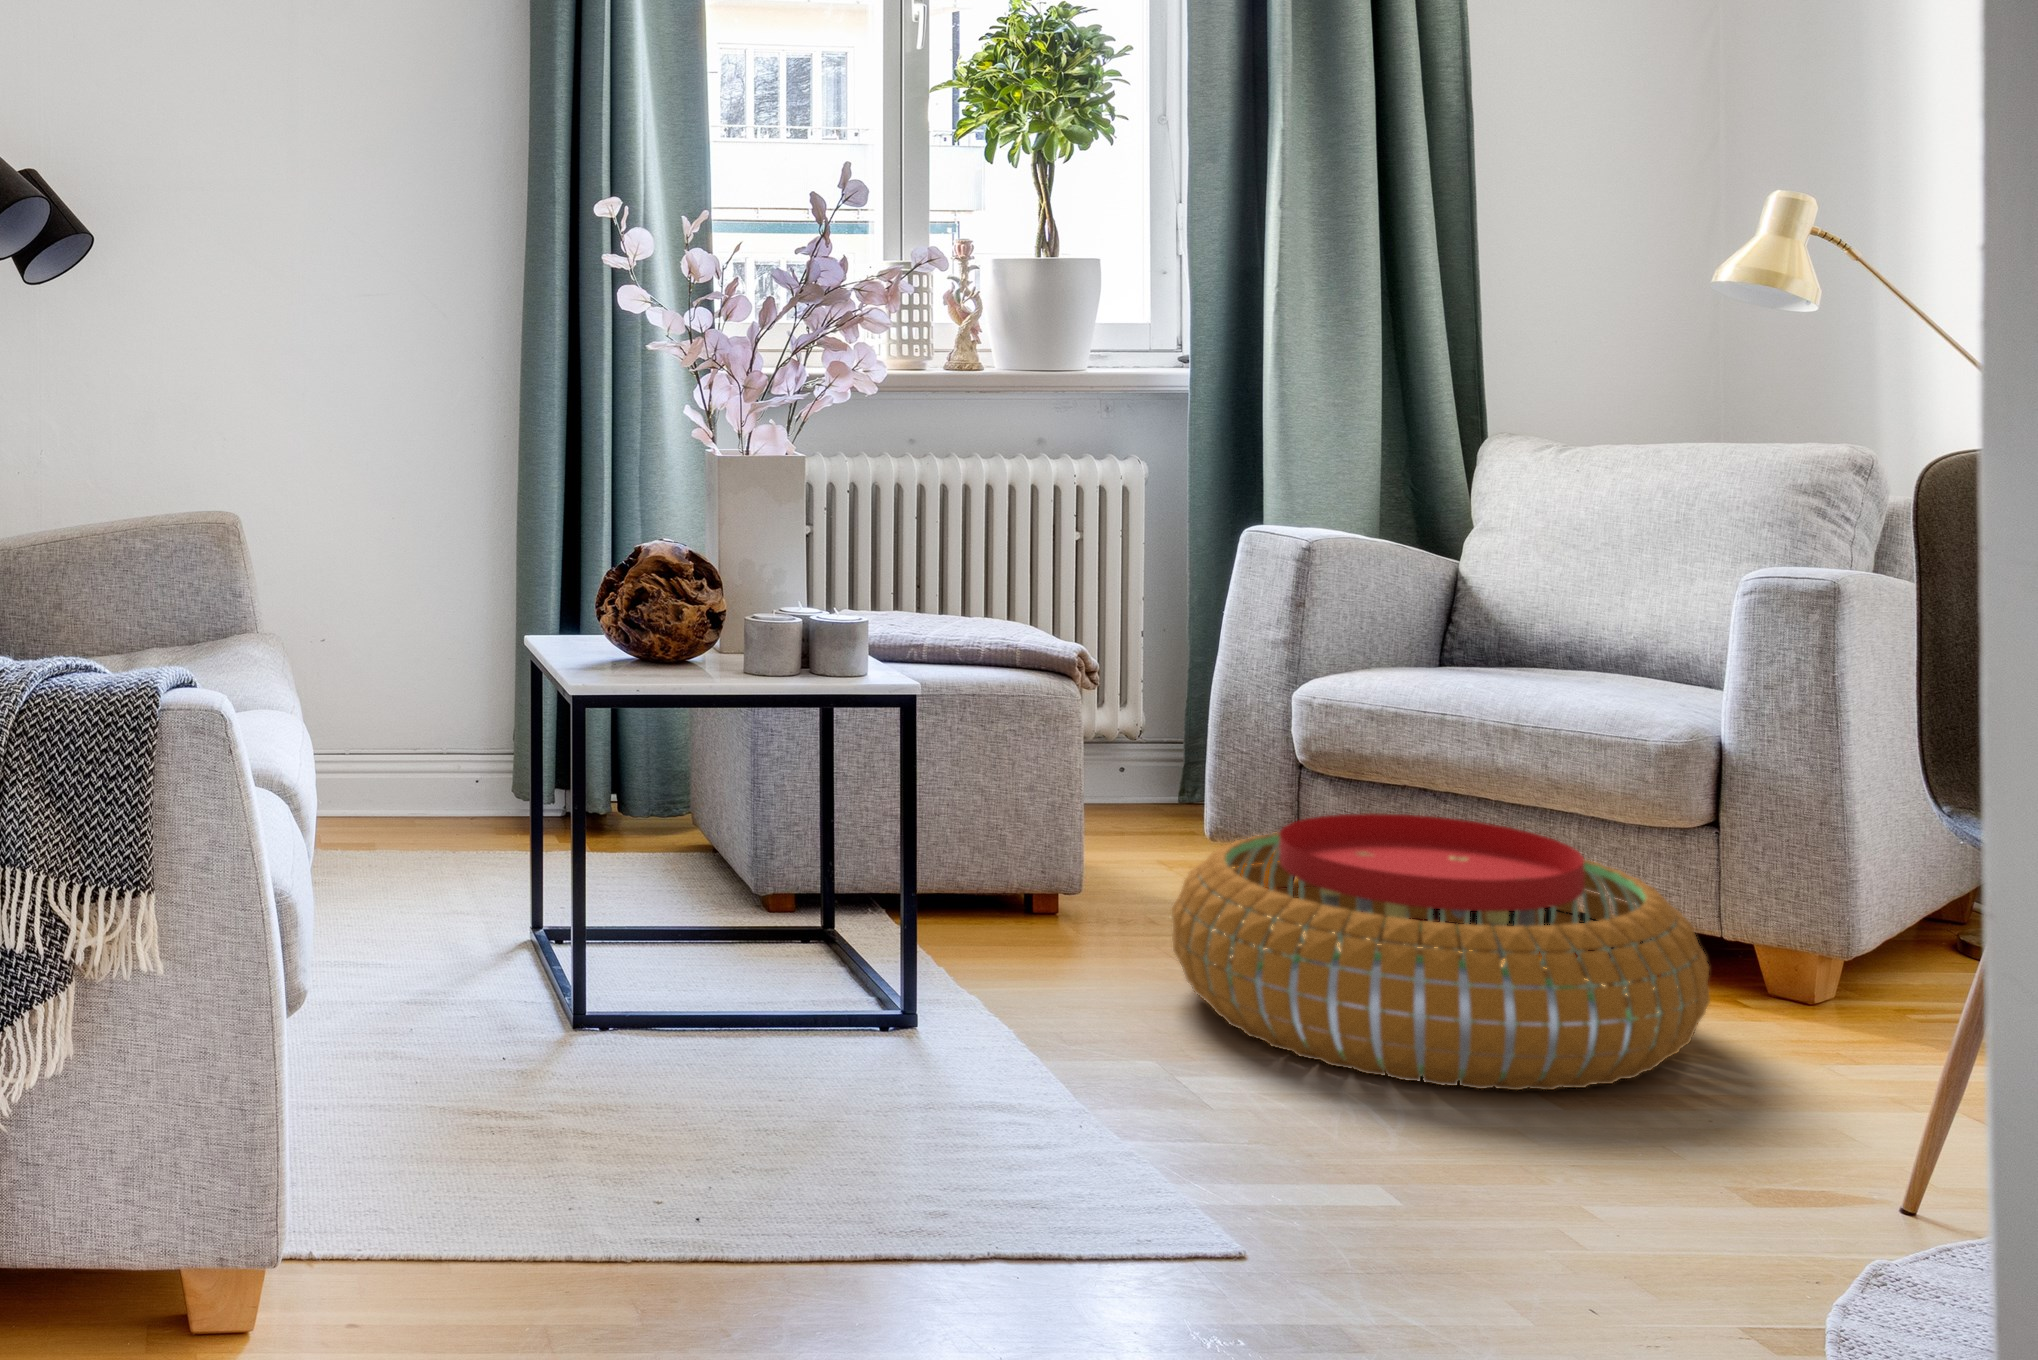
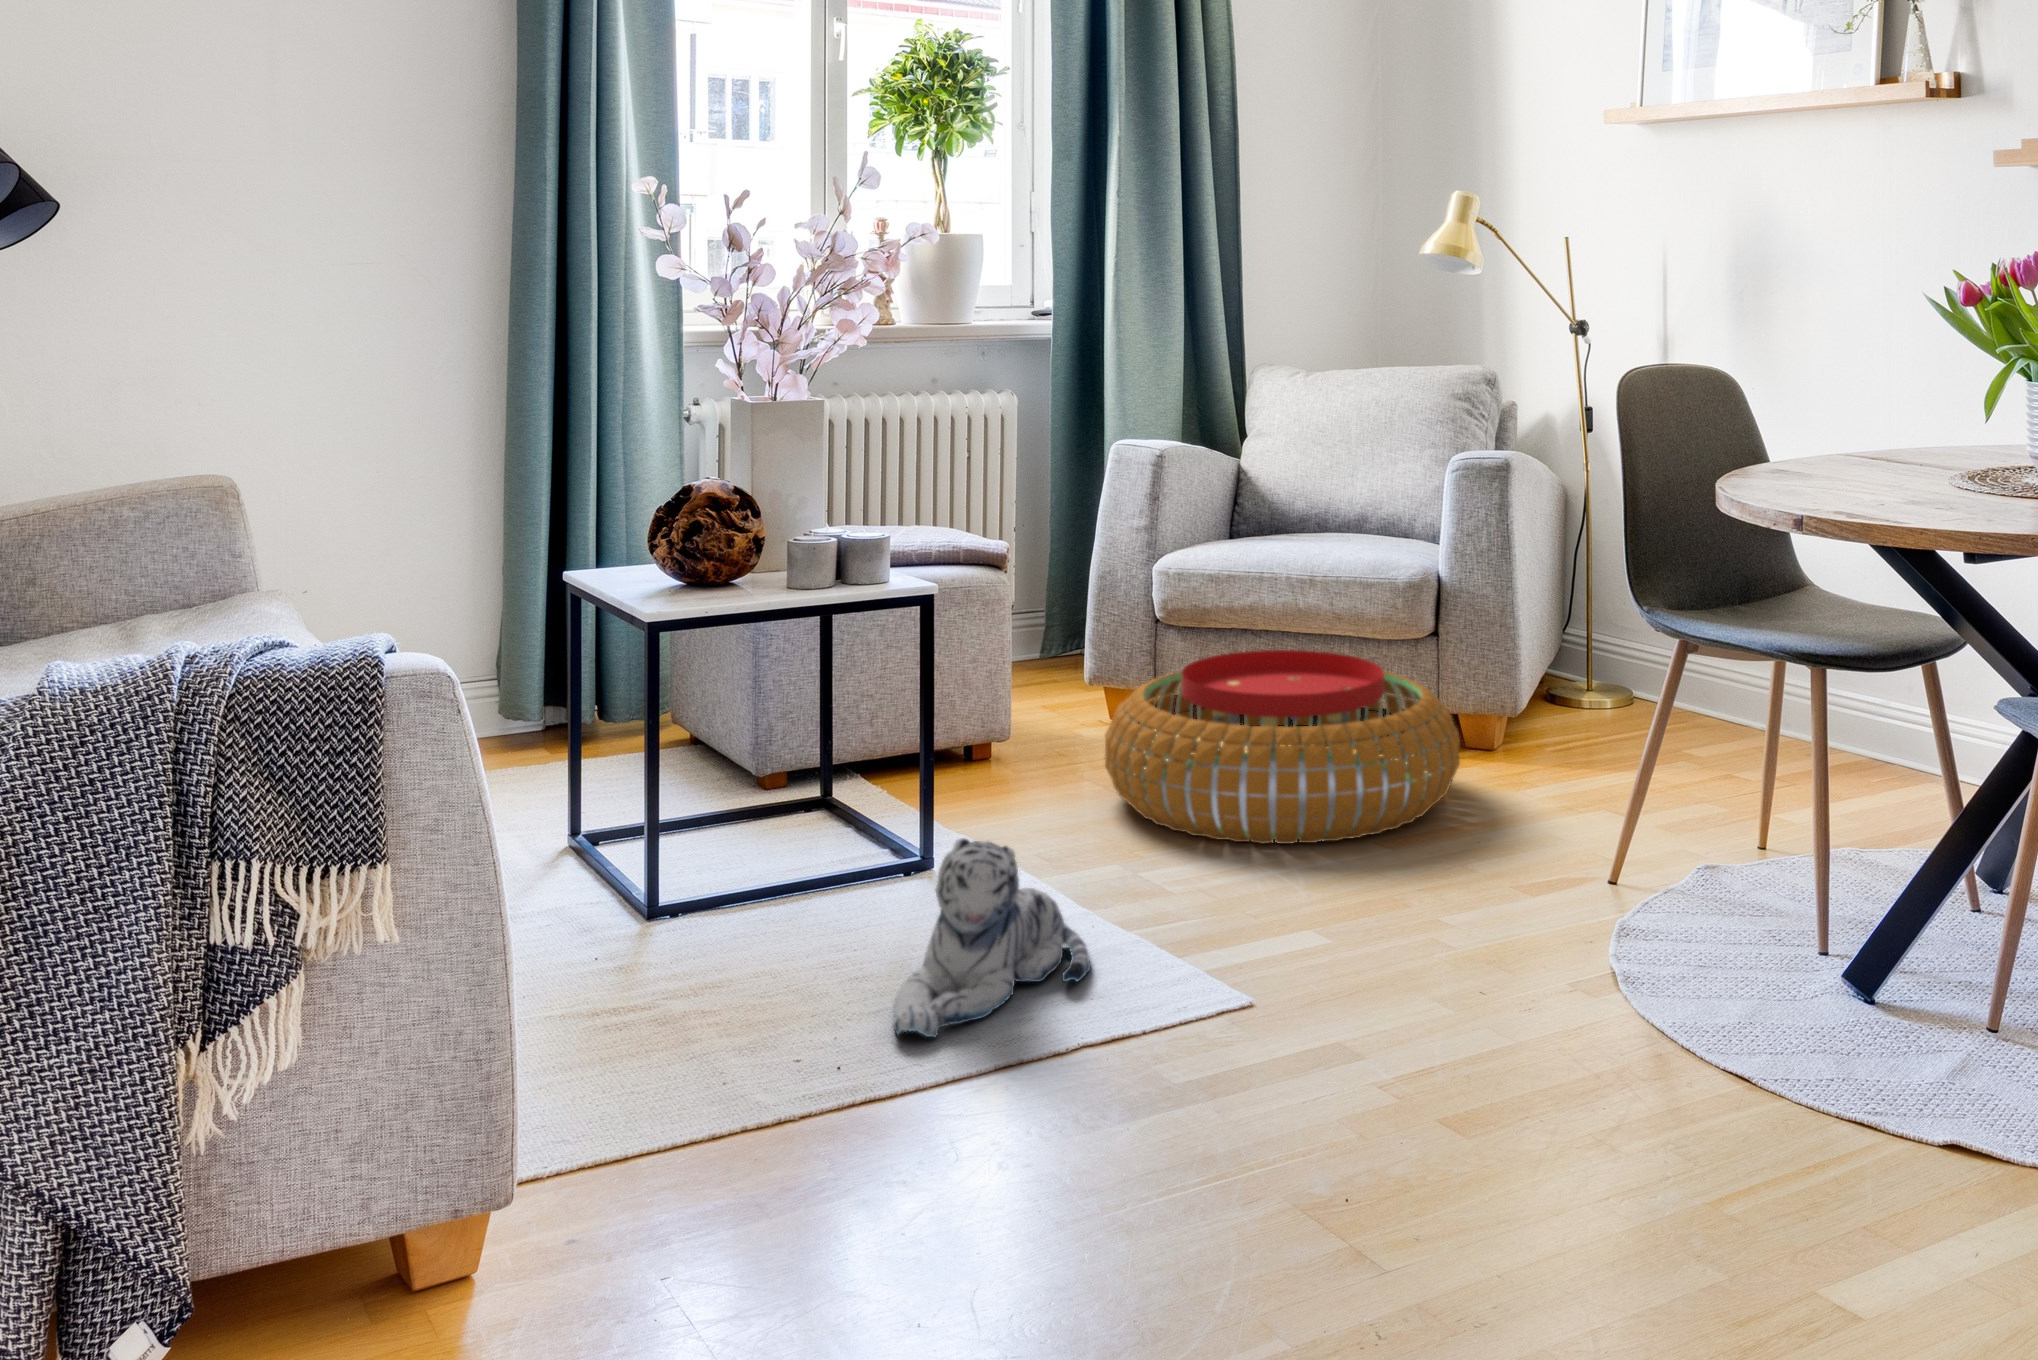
plush toy: none [771,985,1052,1220] -> present [893,838,1091,1037]

